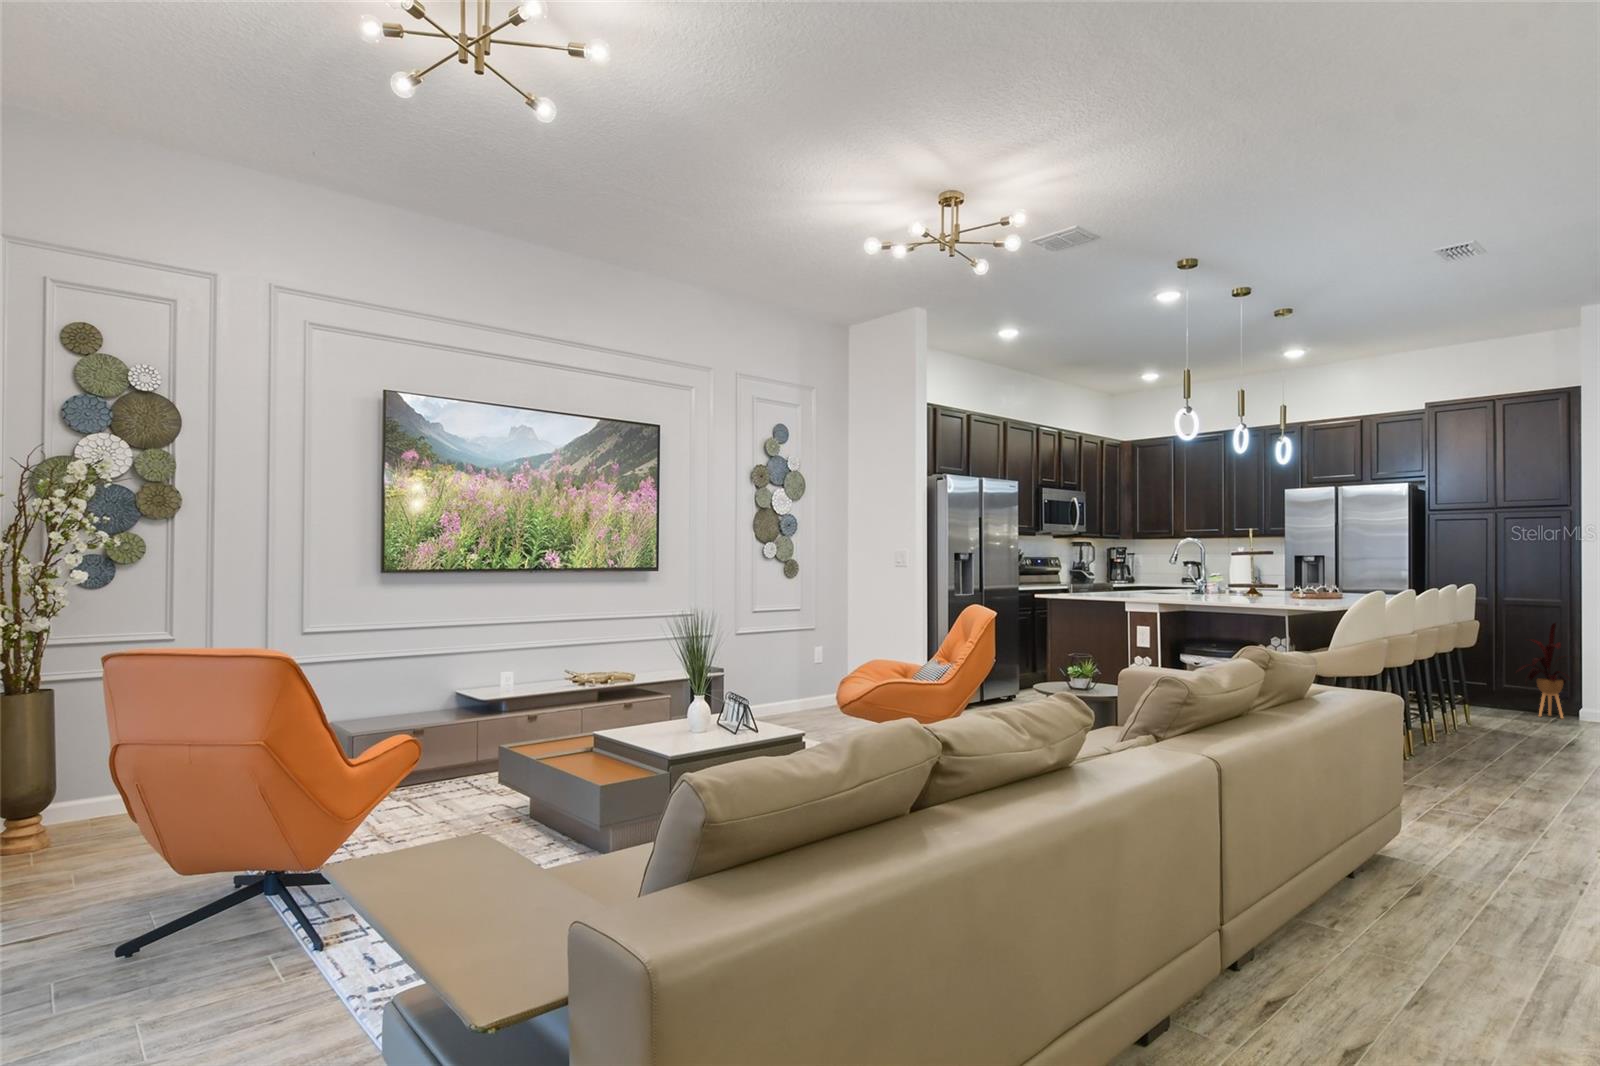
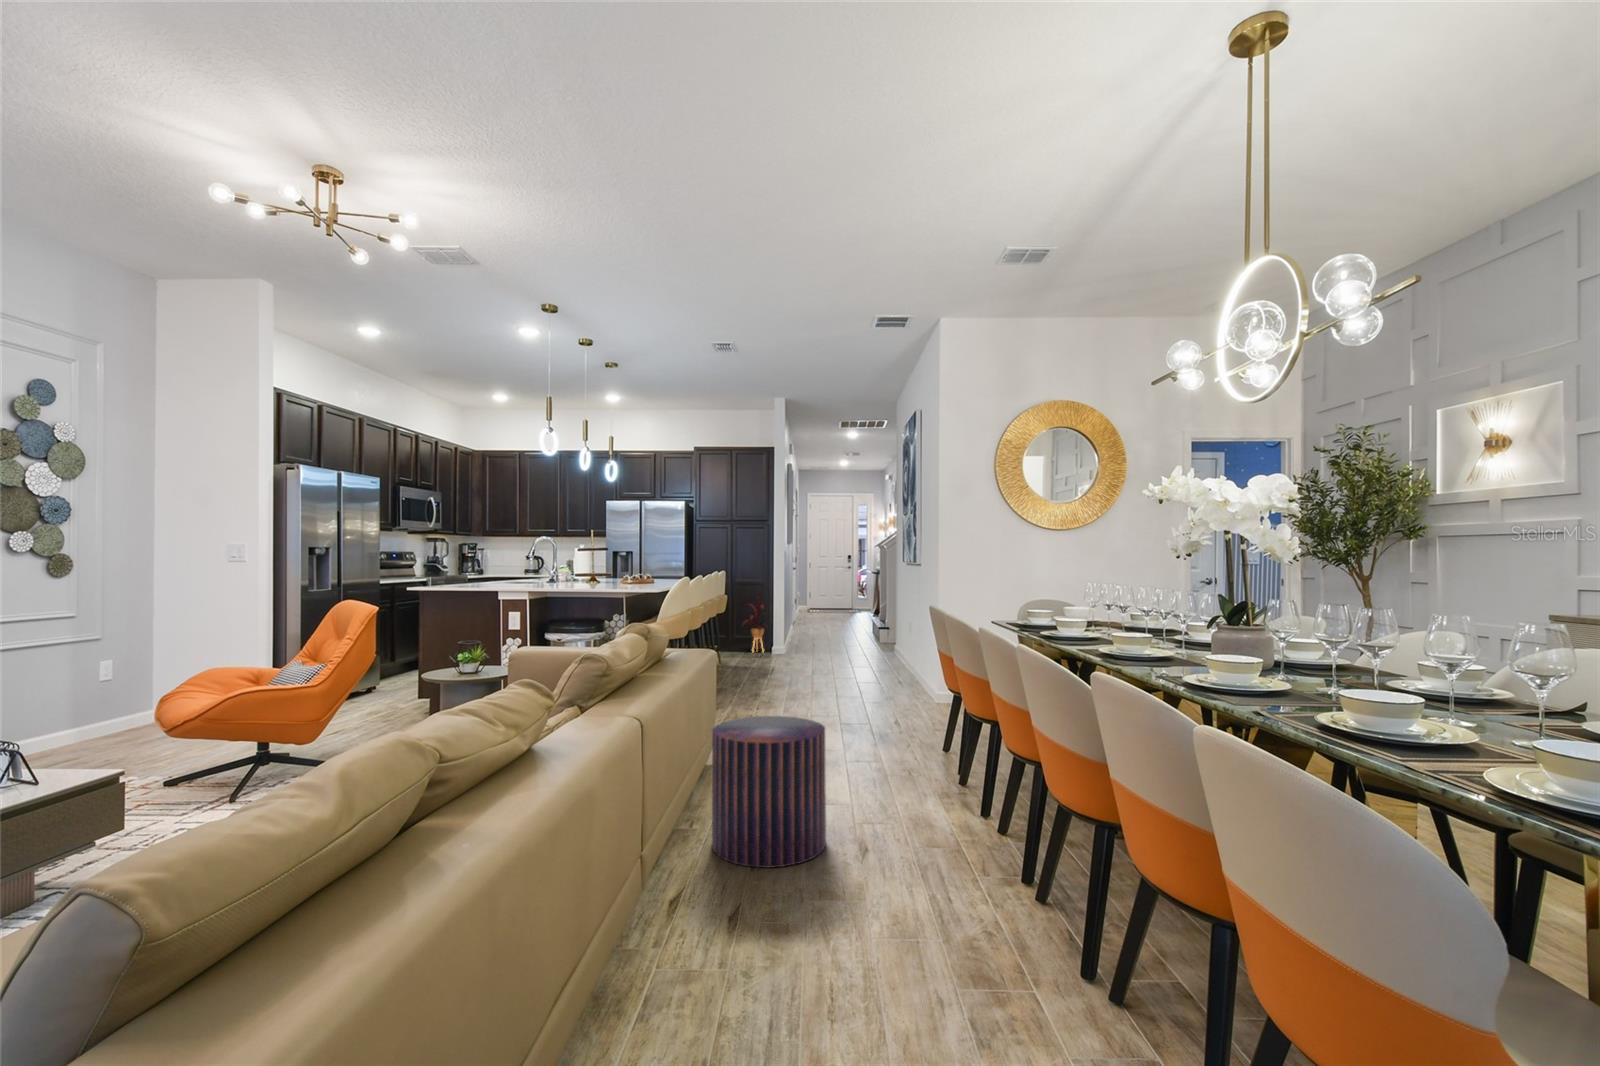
pouf: none [1355,791,1559,1016] -> present [712,716,826,868]

